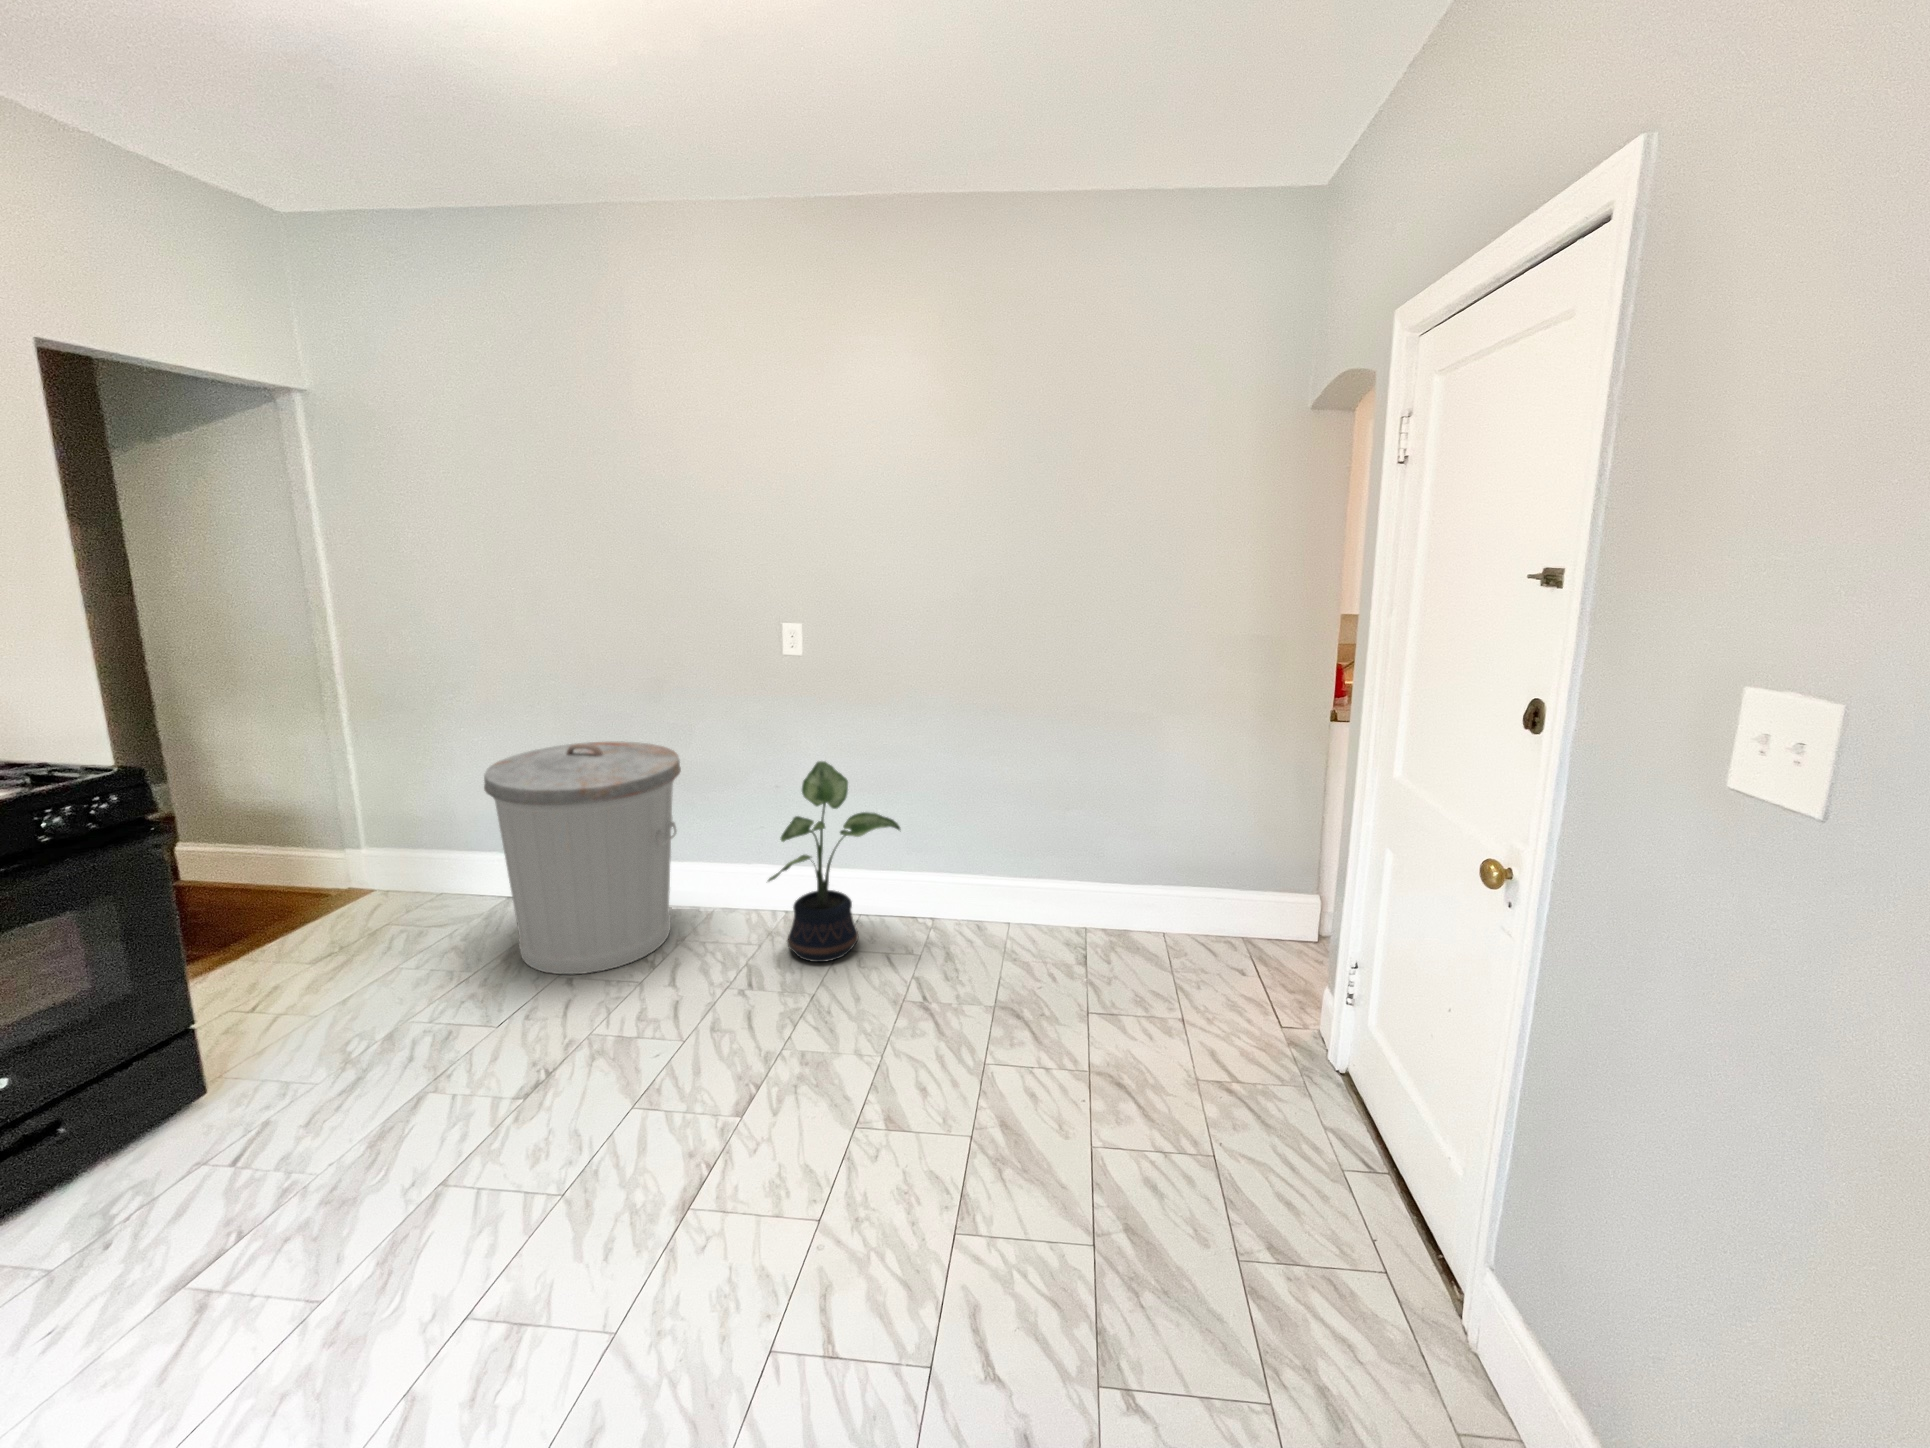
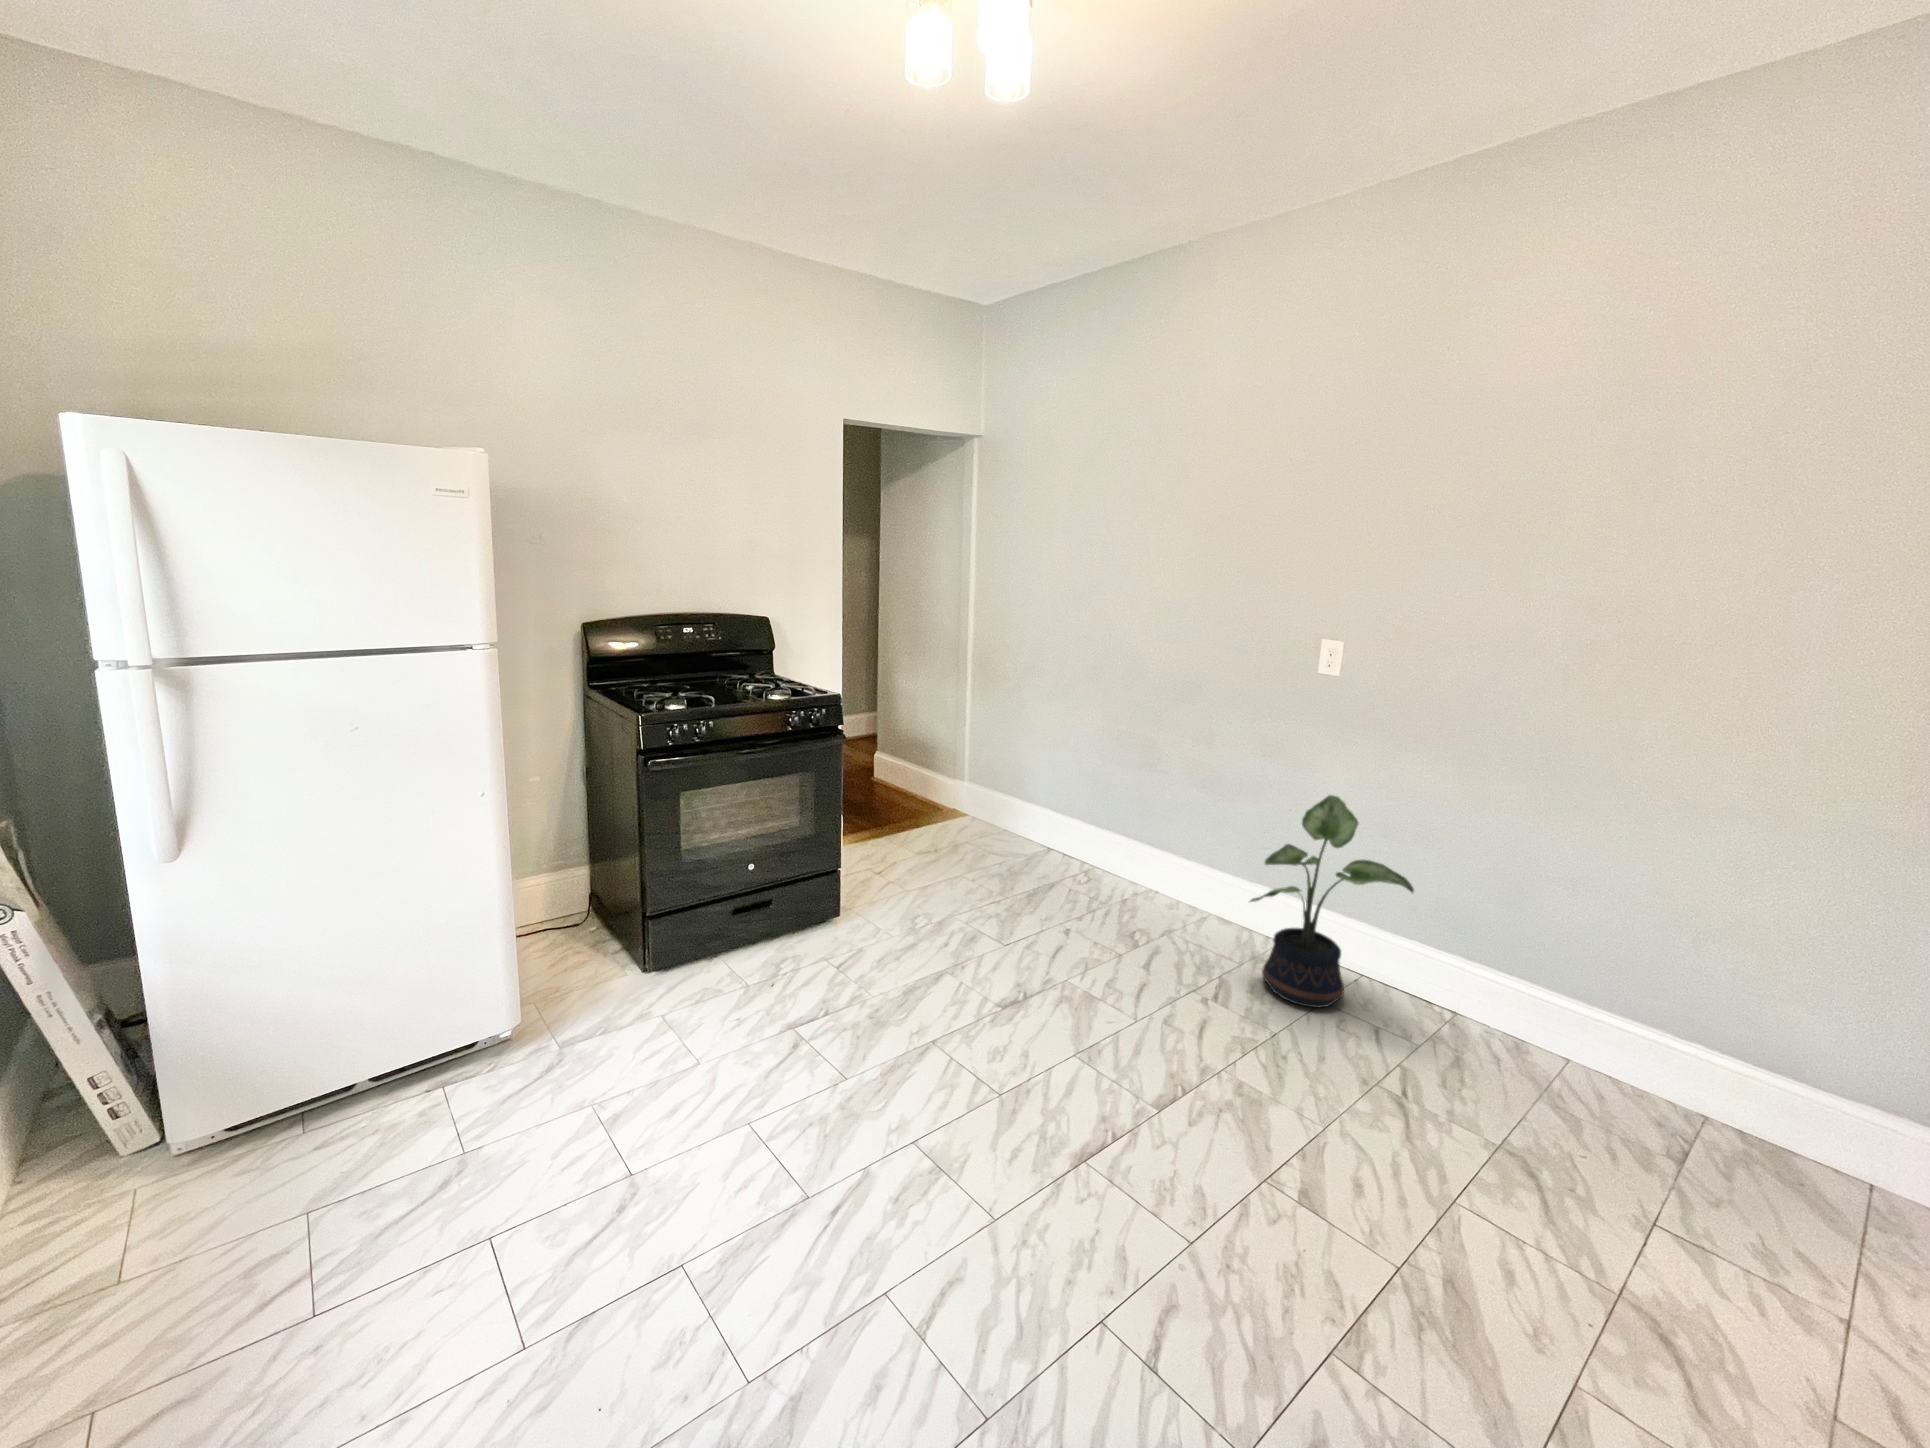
trash can: present [484,741,681,974] -> none [1033,733,1189,933]

